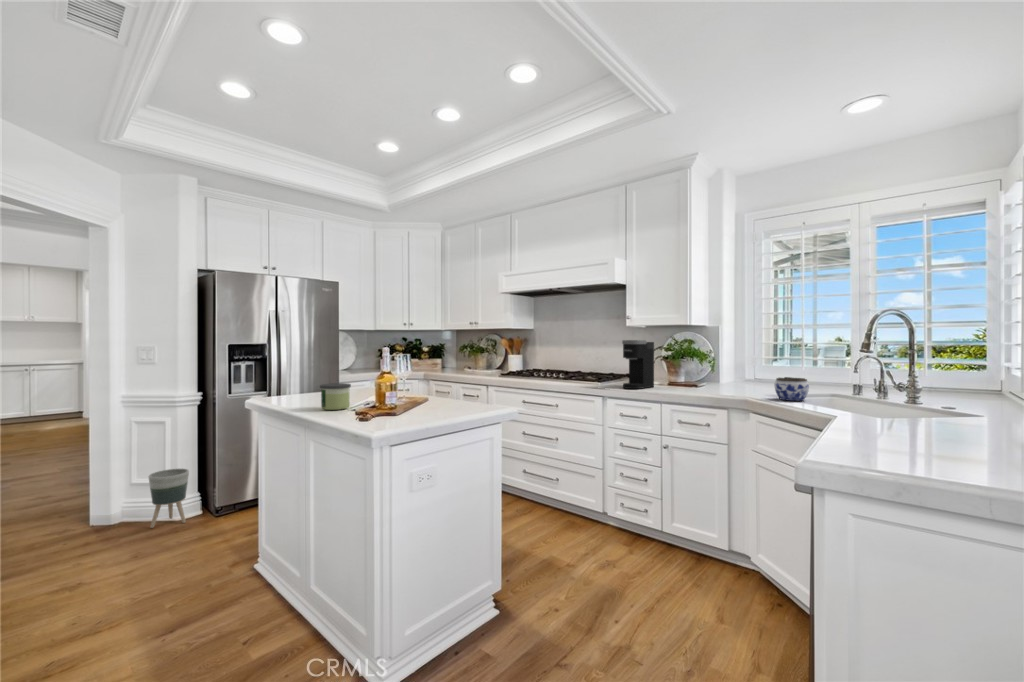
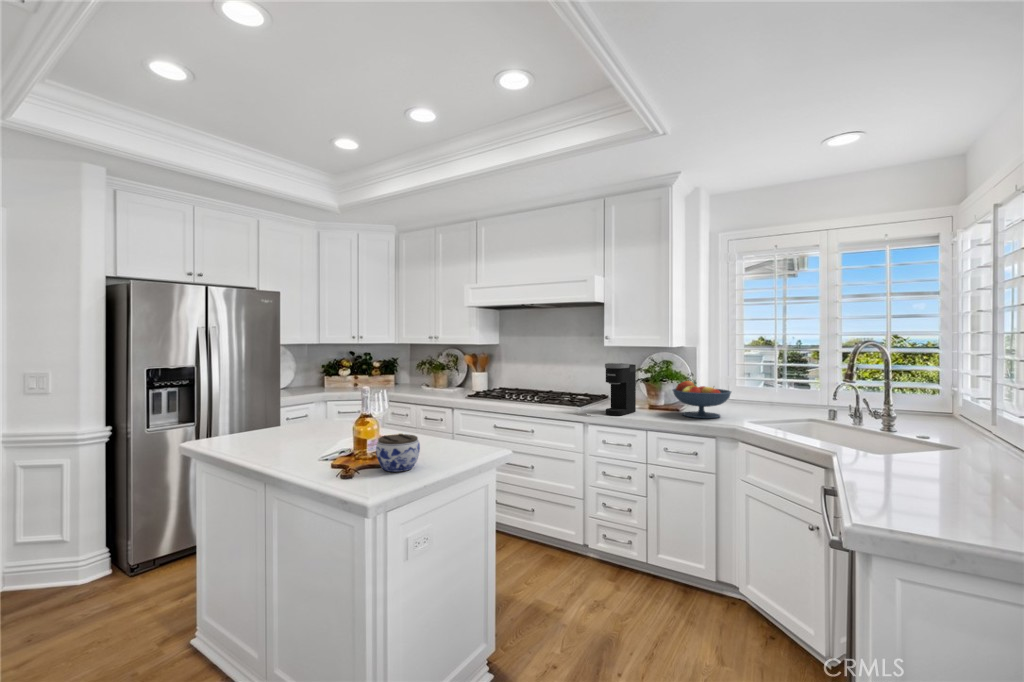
fruit bowl: none [689,356,748,392] -> present [673,381,731,418]
jar: present [775,377,809,401] -> present [376,434,420,472]
candle: present [320,383,351,410] -> none [283,426,320,460]
planter: present [149,469,189,528] -> none [43,520,96,597]

